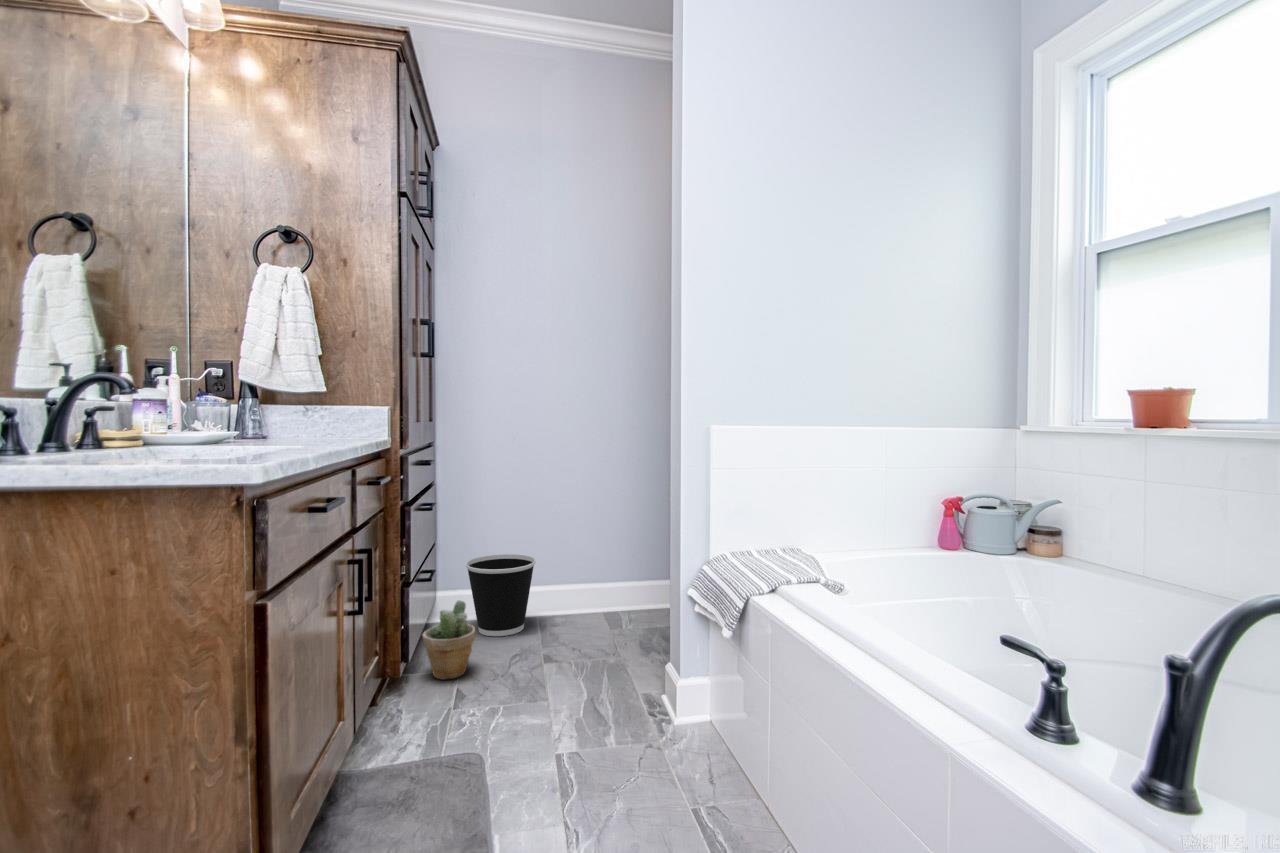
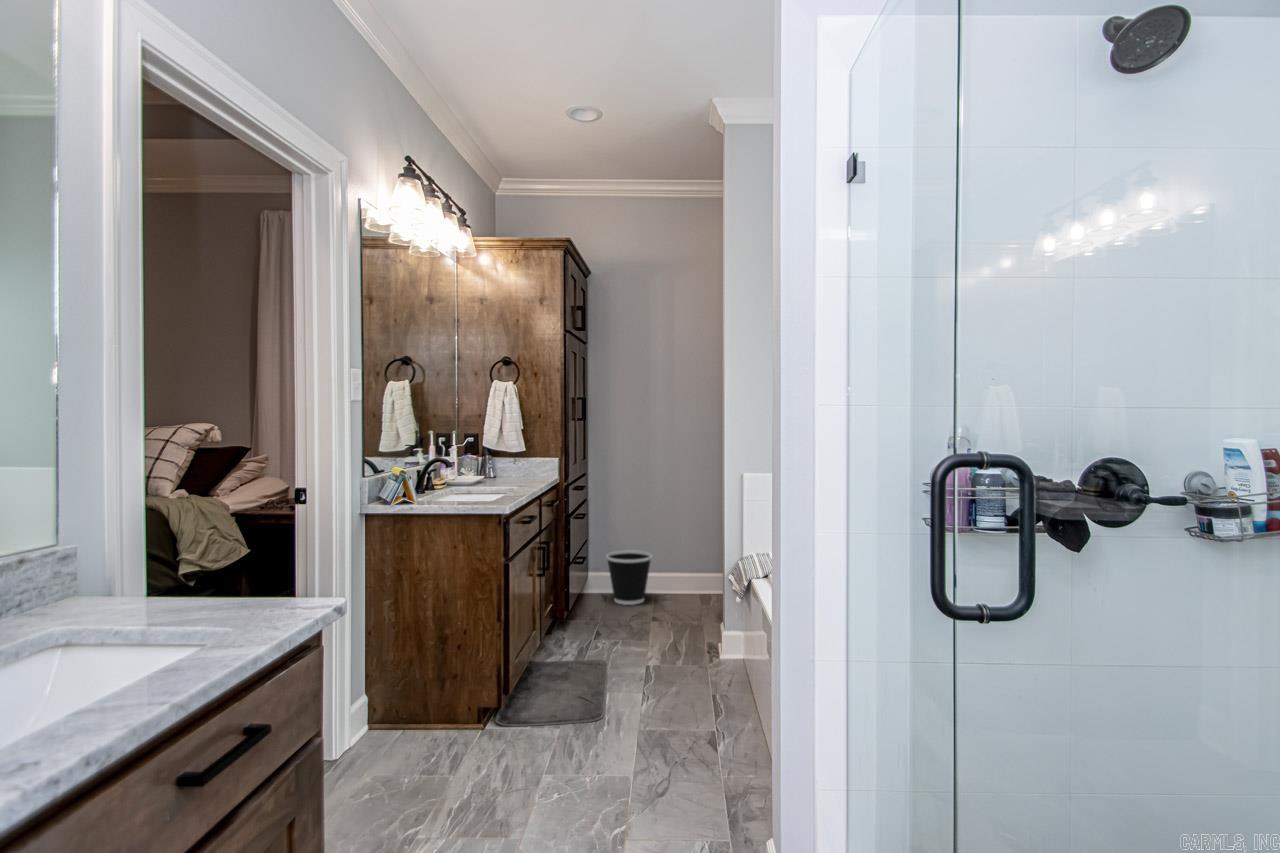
potted plant: present [423,600,475,679] -> none [577,577,609,625]

